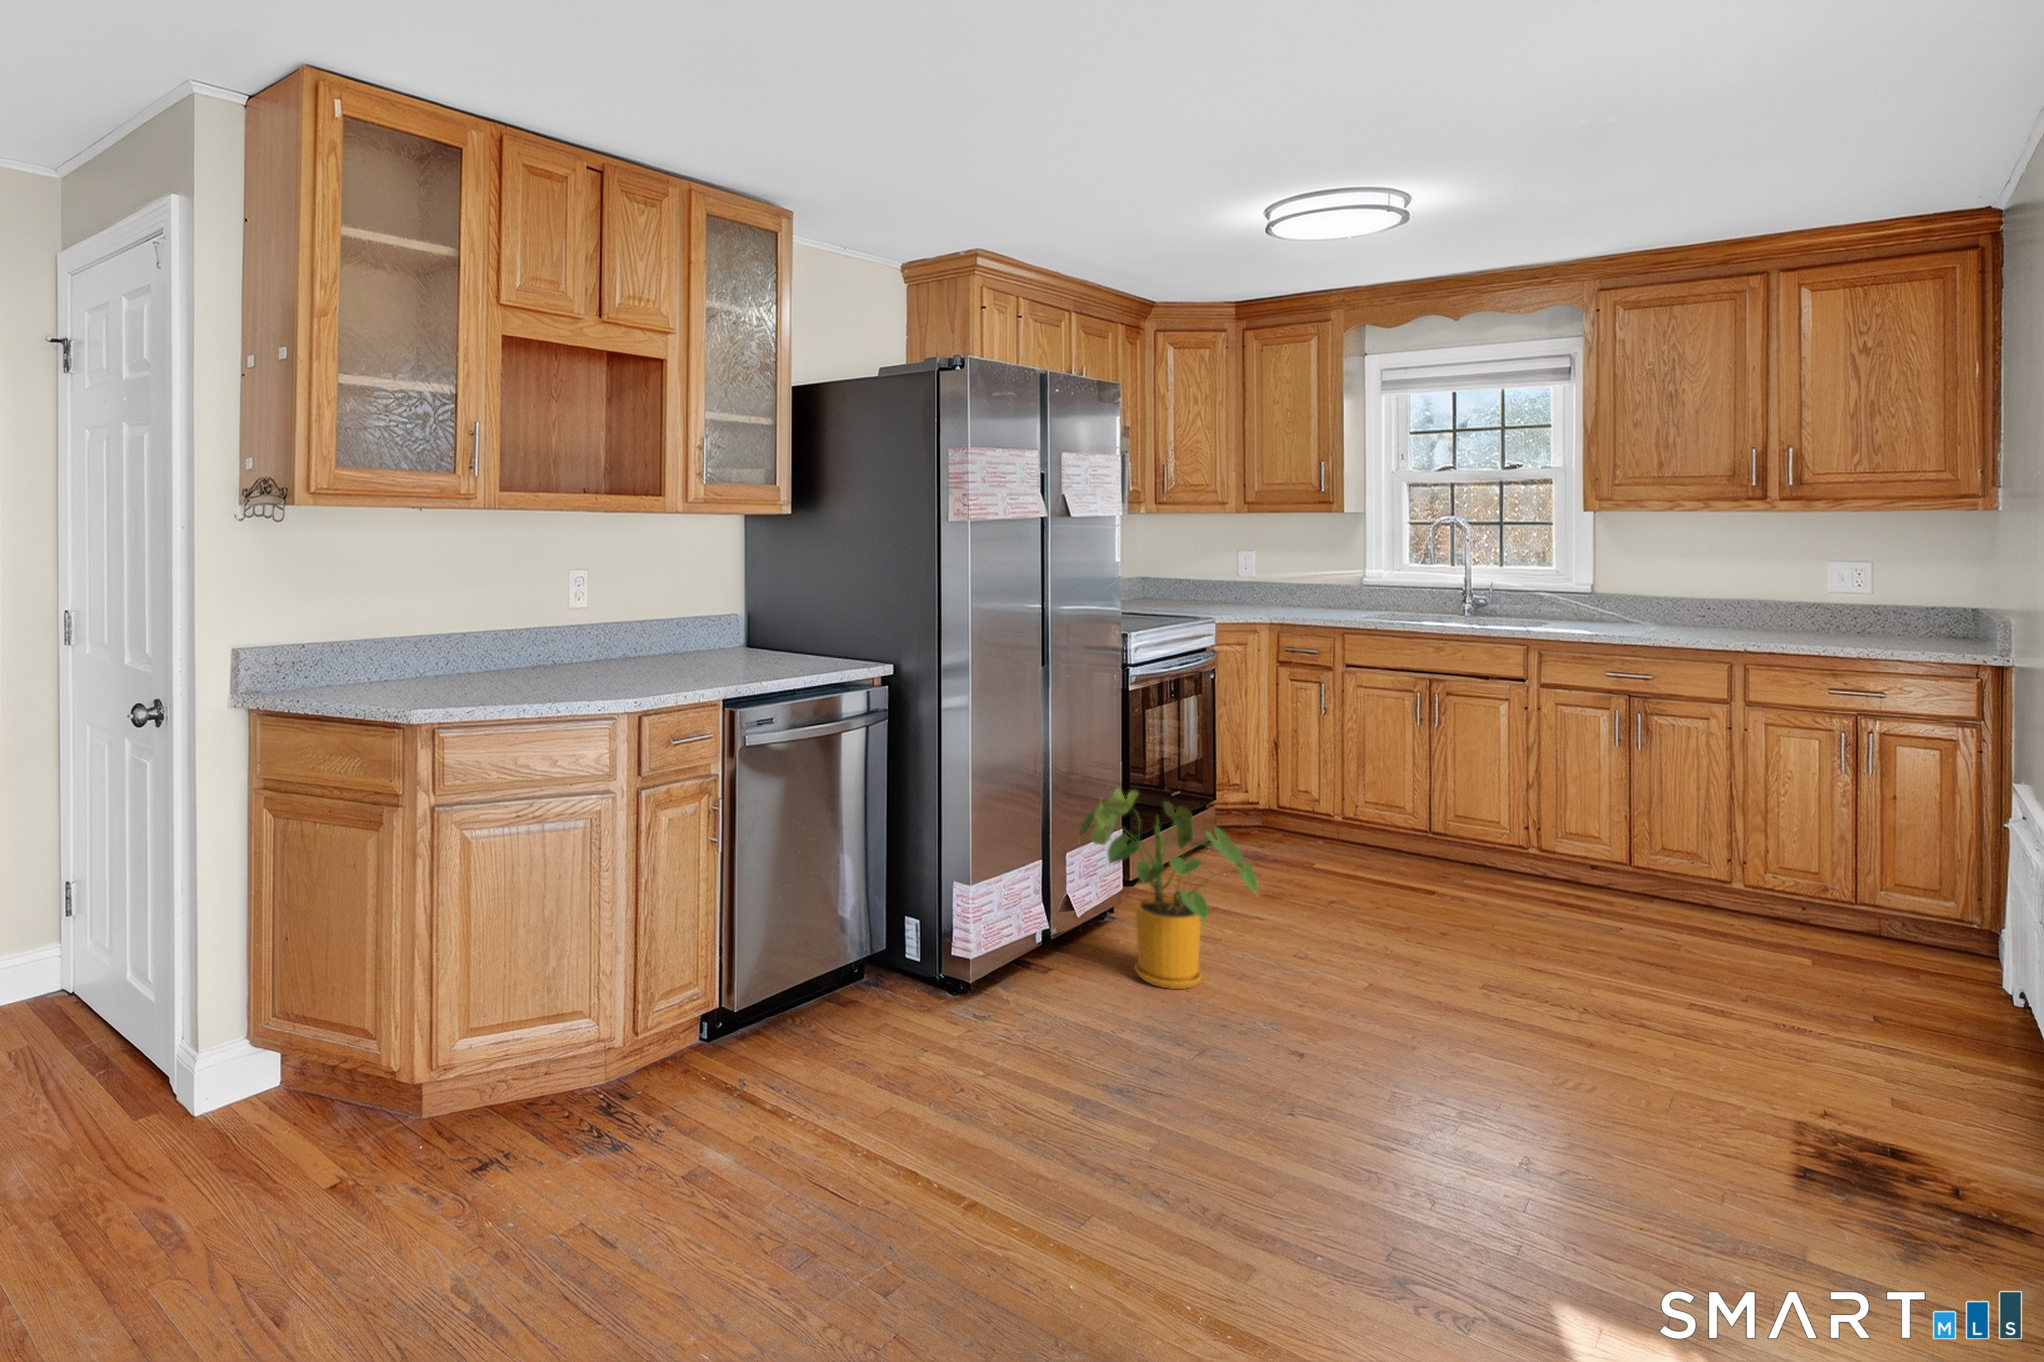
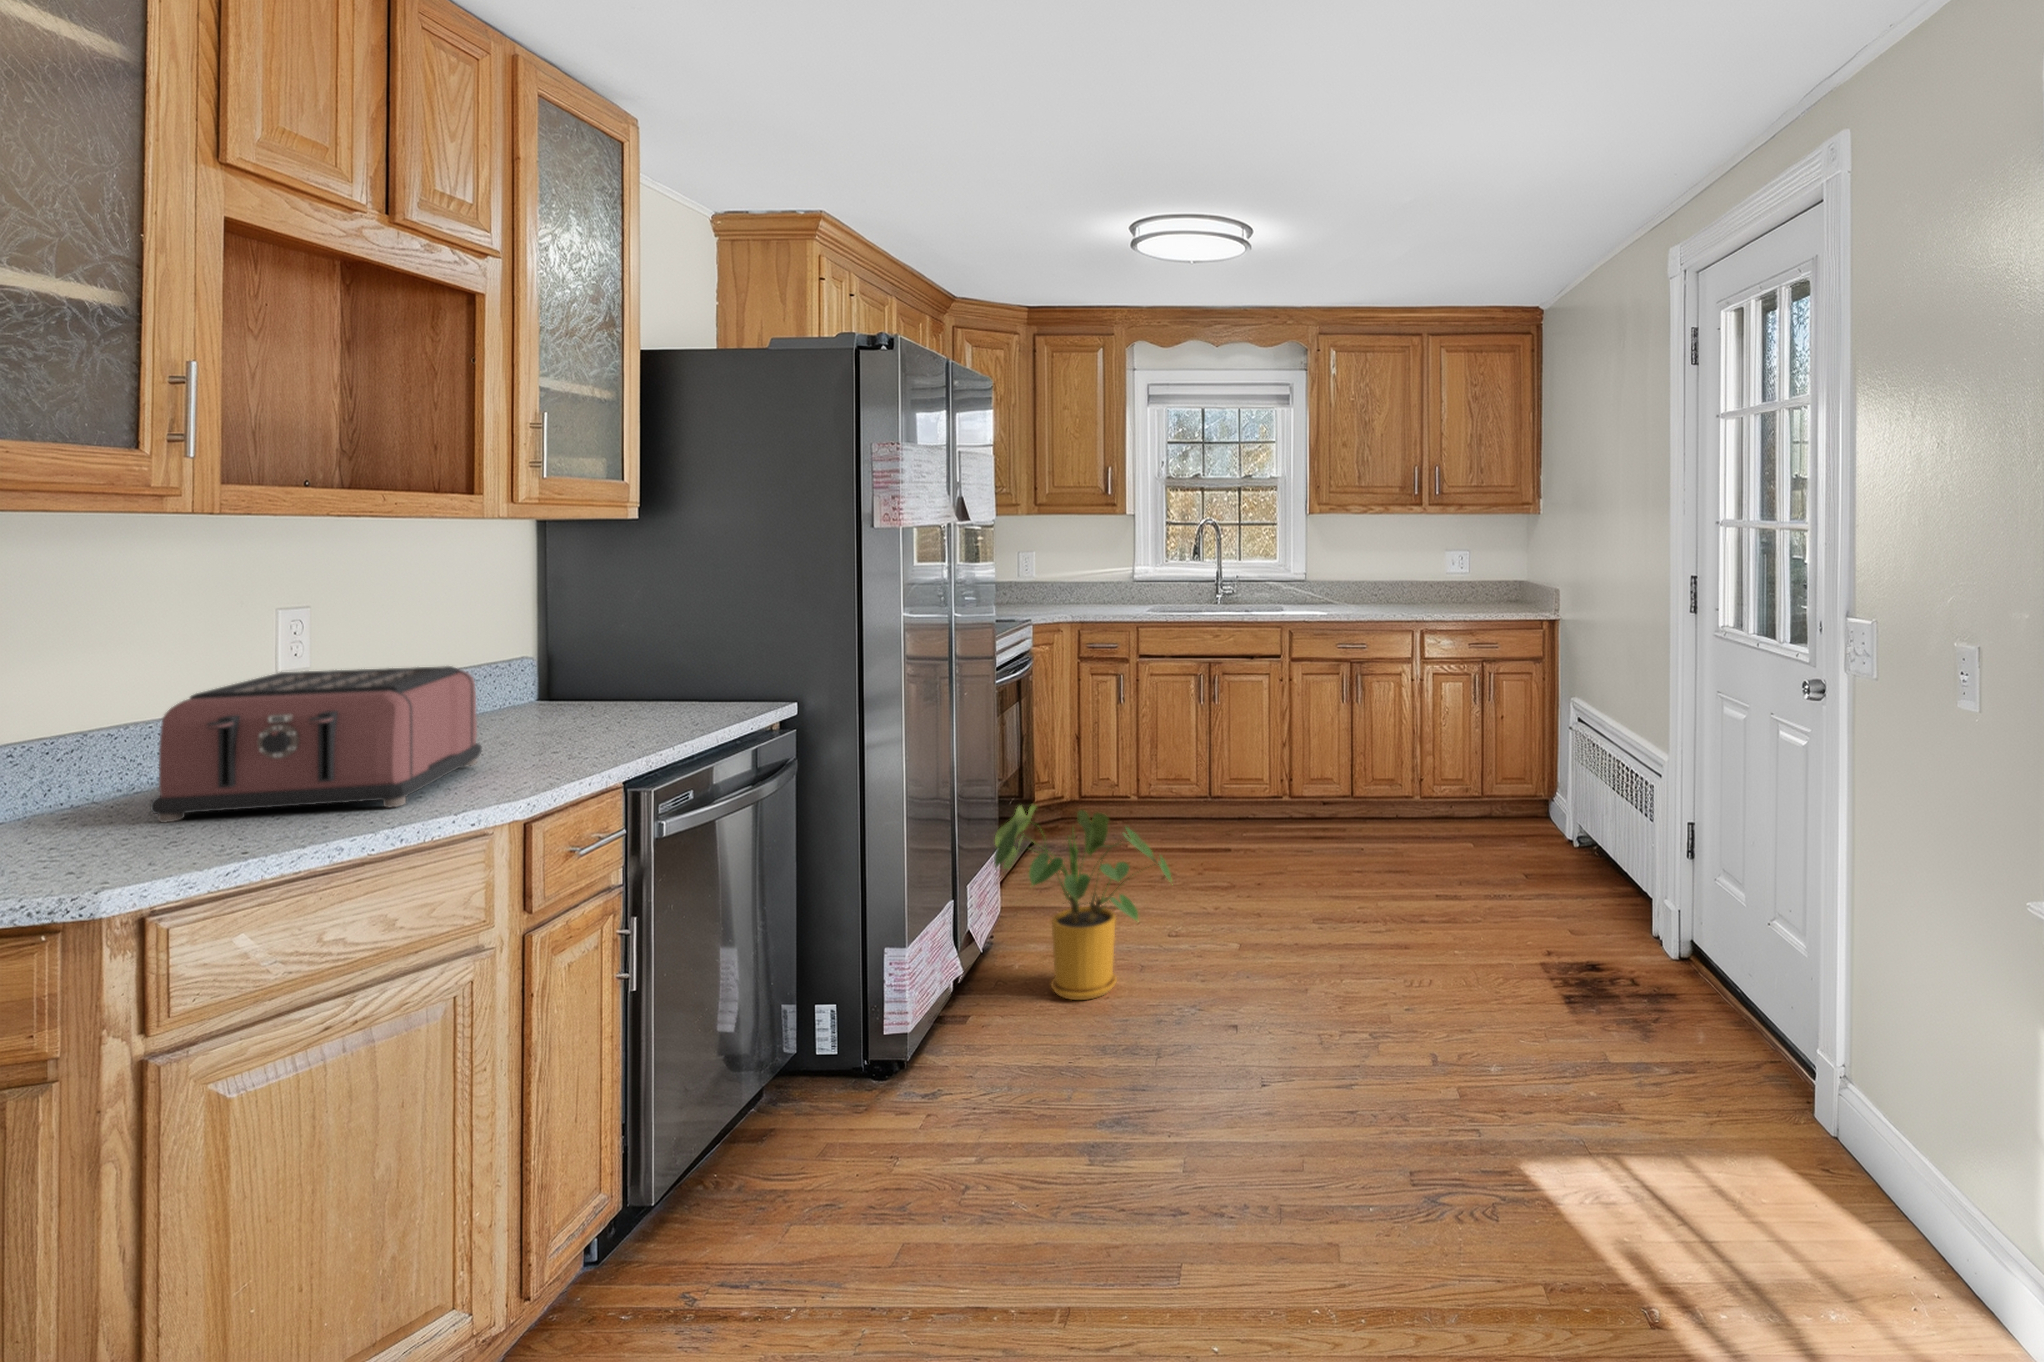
toaster: none [477,606,648,692] -> present [151,666,482,822]

